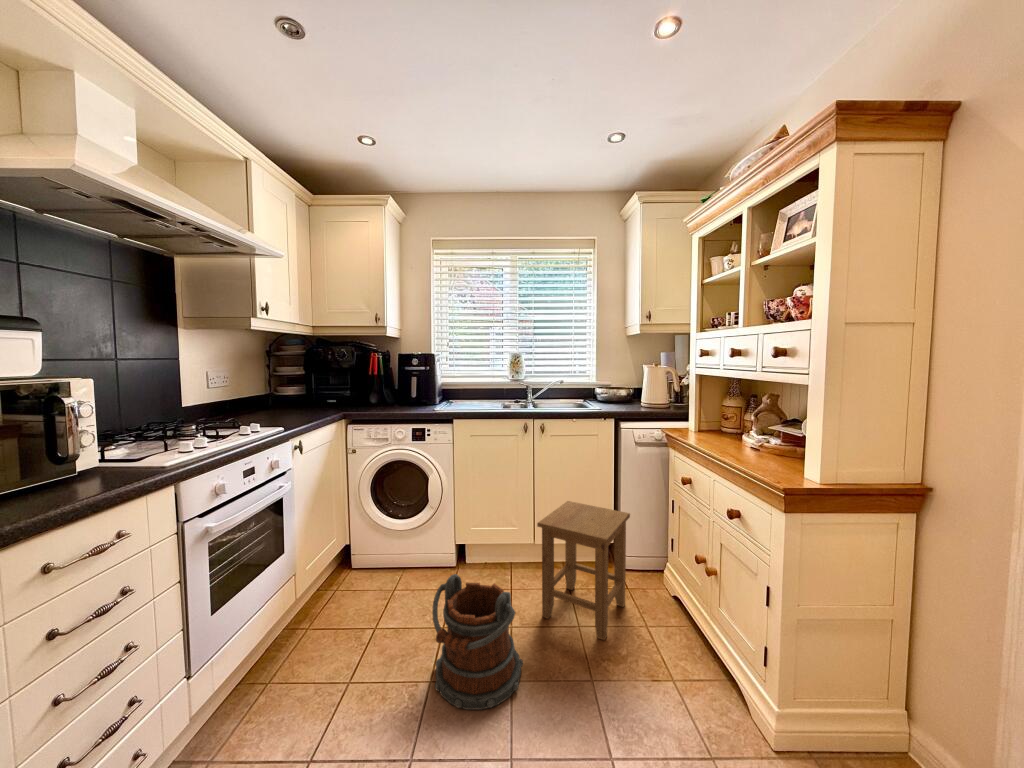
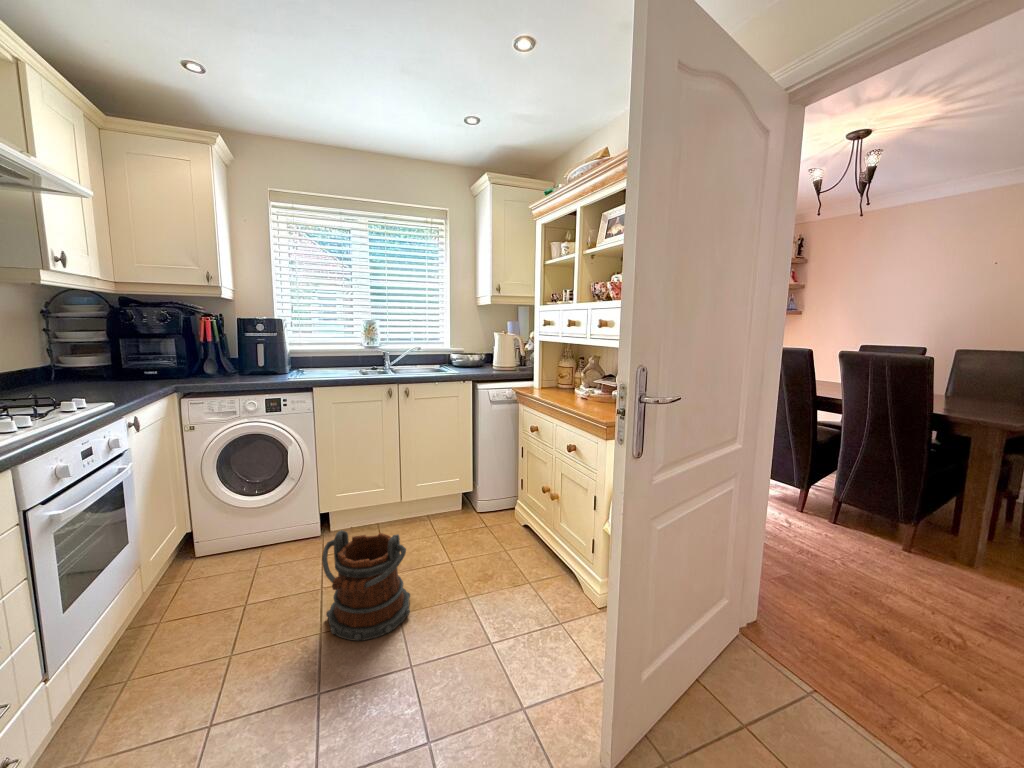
stool: present [537,501,630,640] -> none [413,457,491,565]

